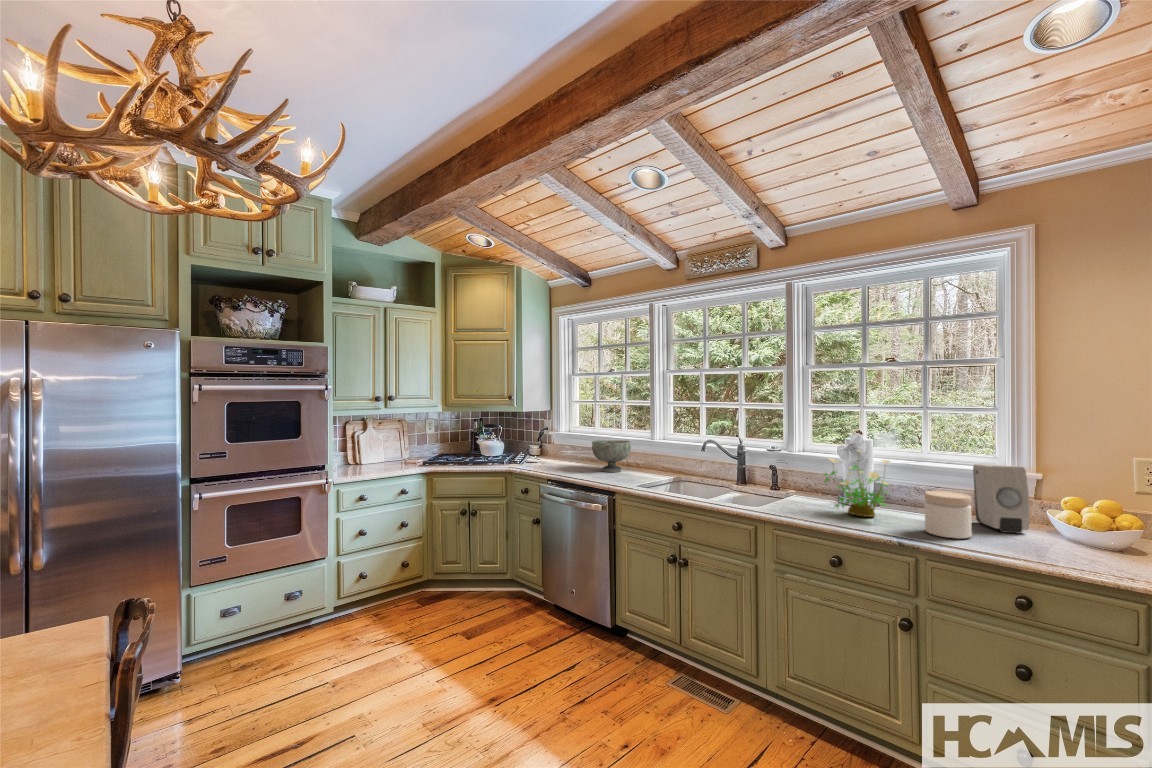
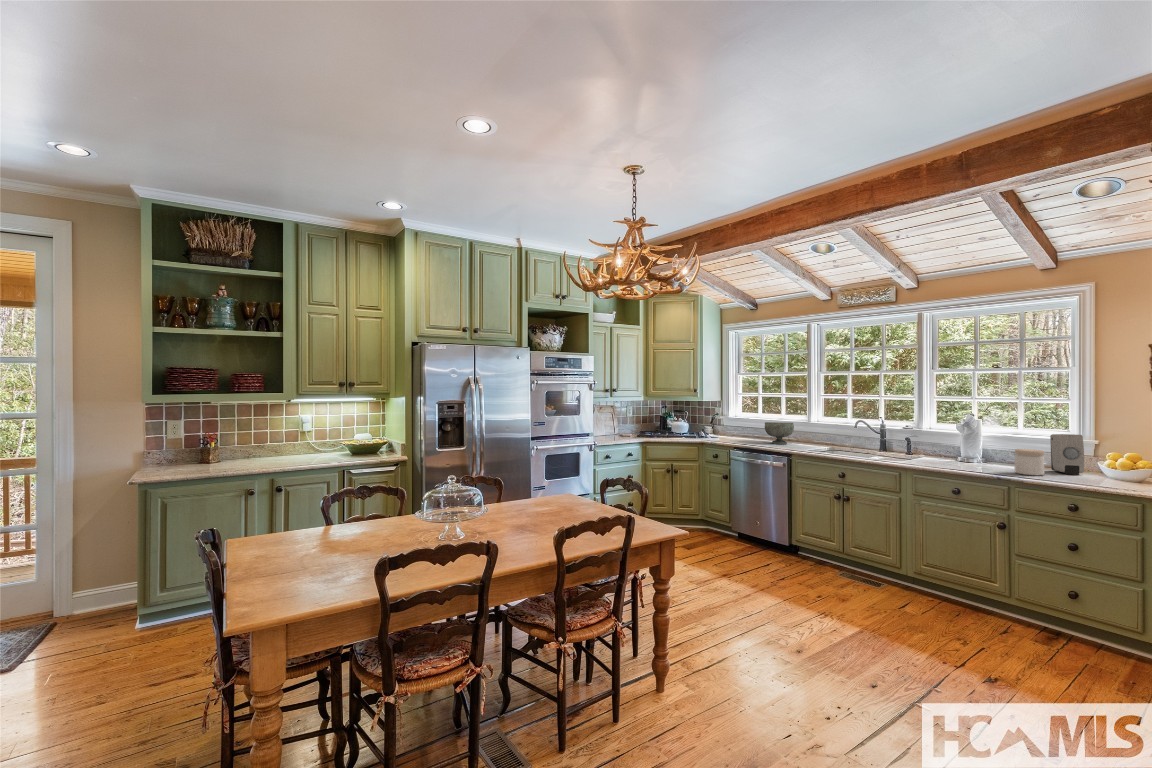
potted plant: present [824,450,890,517] -> none [945,425,994,467]

